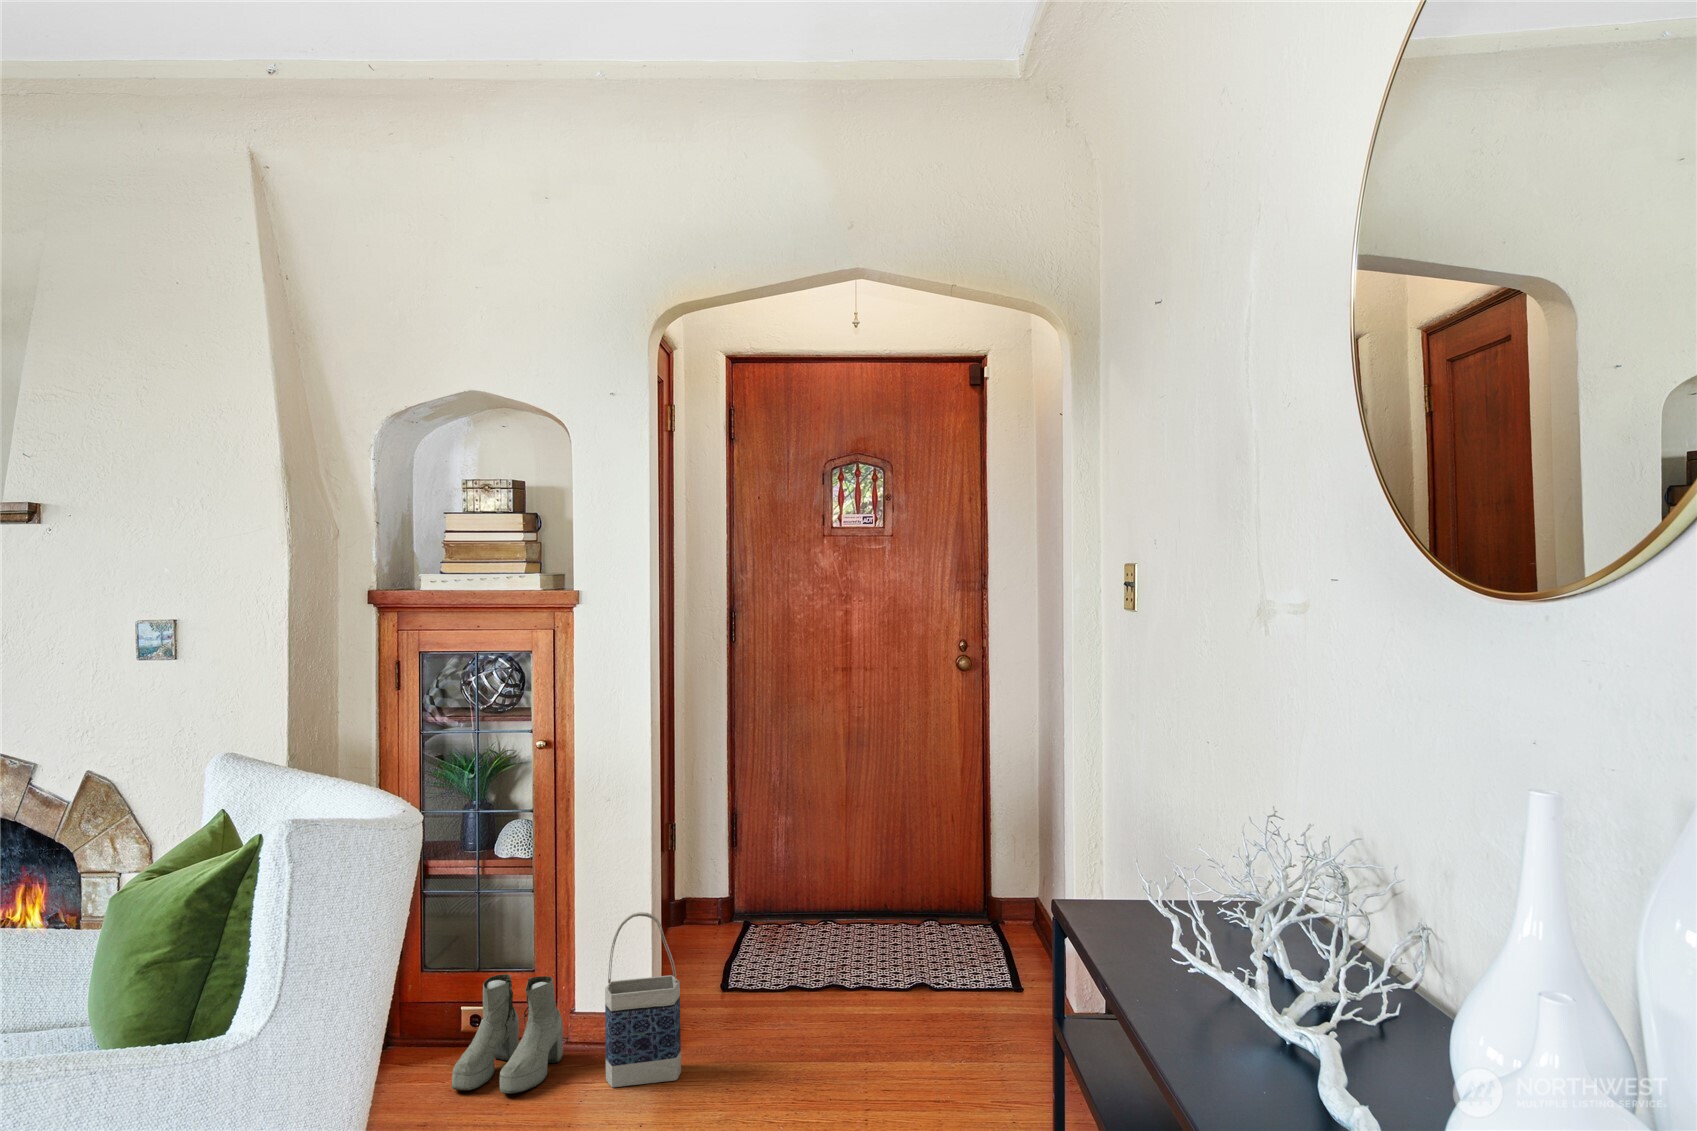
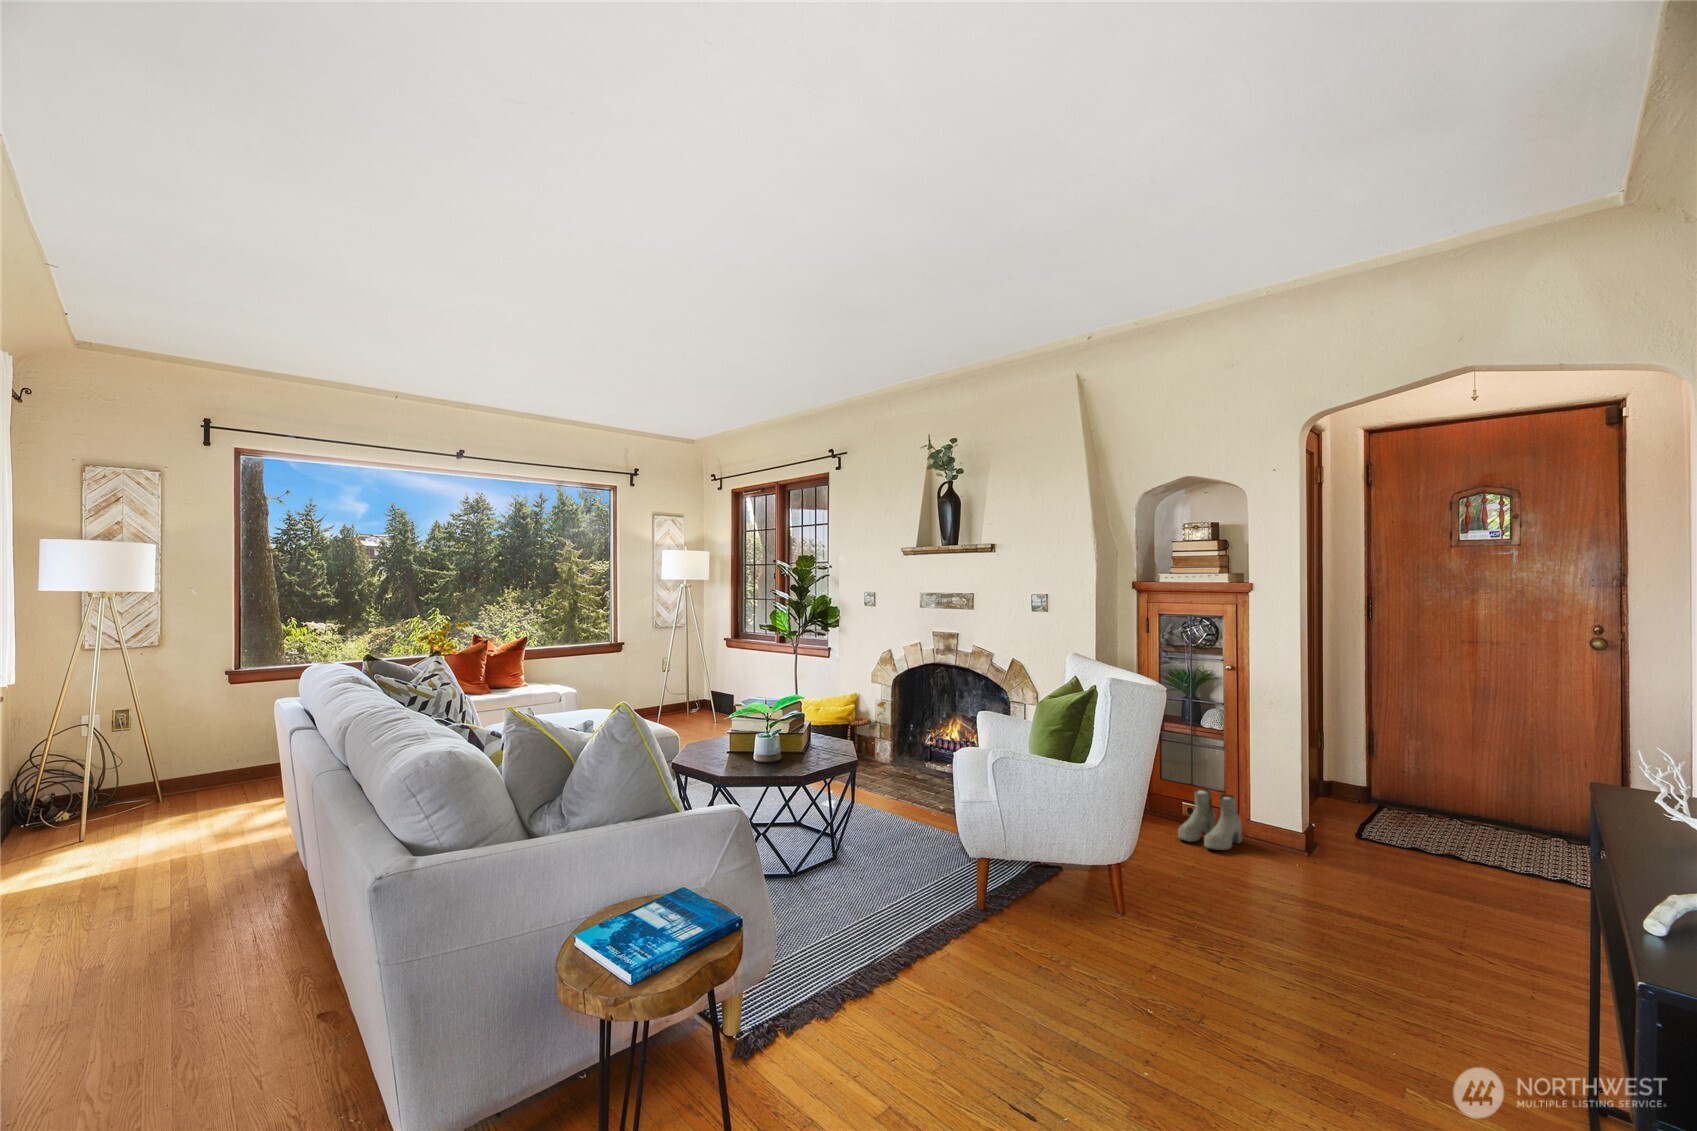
bag: present [605,912,681,1087] -> none [1267,770,1319,872]

